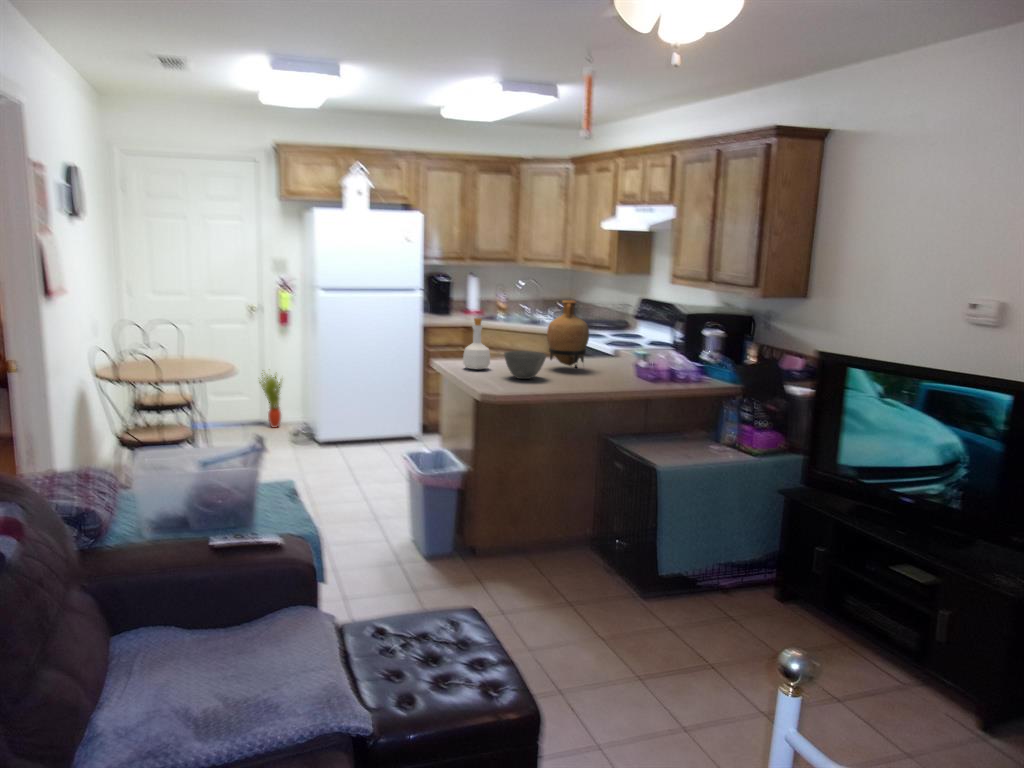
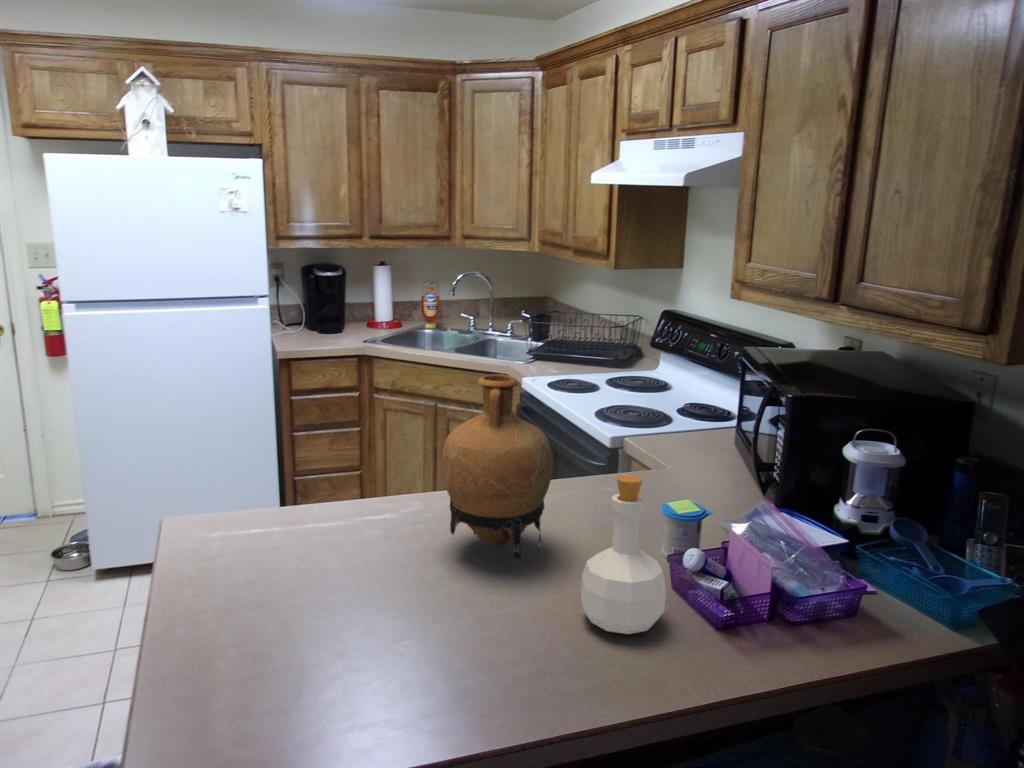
bottle: present [463,318,490,369] -> present [581,475,666,634]
bowl: present [504,351,546,379] -> none [291,533,421,634]
potted plant: present [259,372,281,428] -> none [11,429,63,524]

